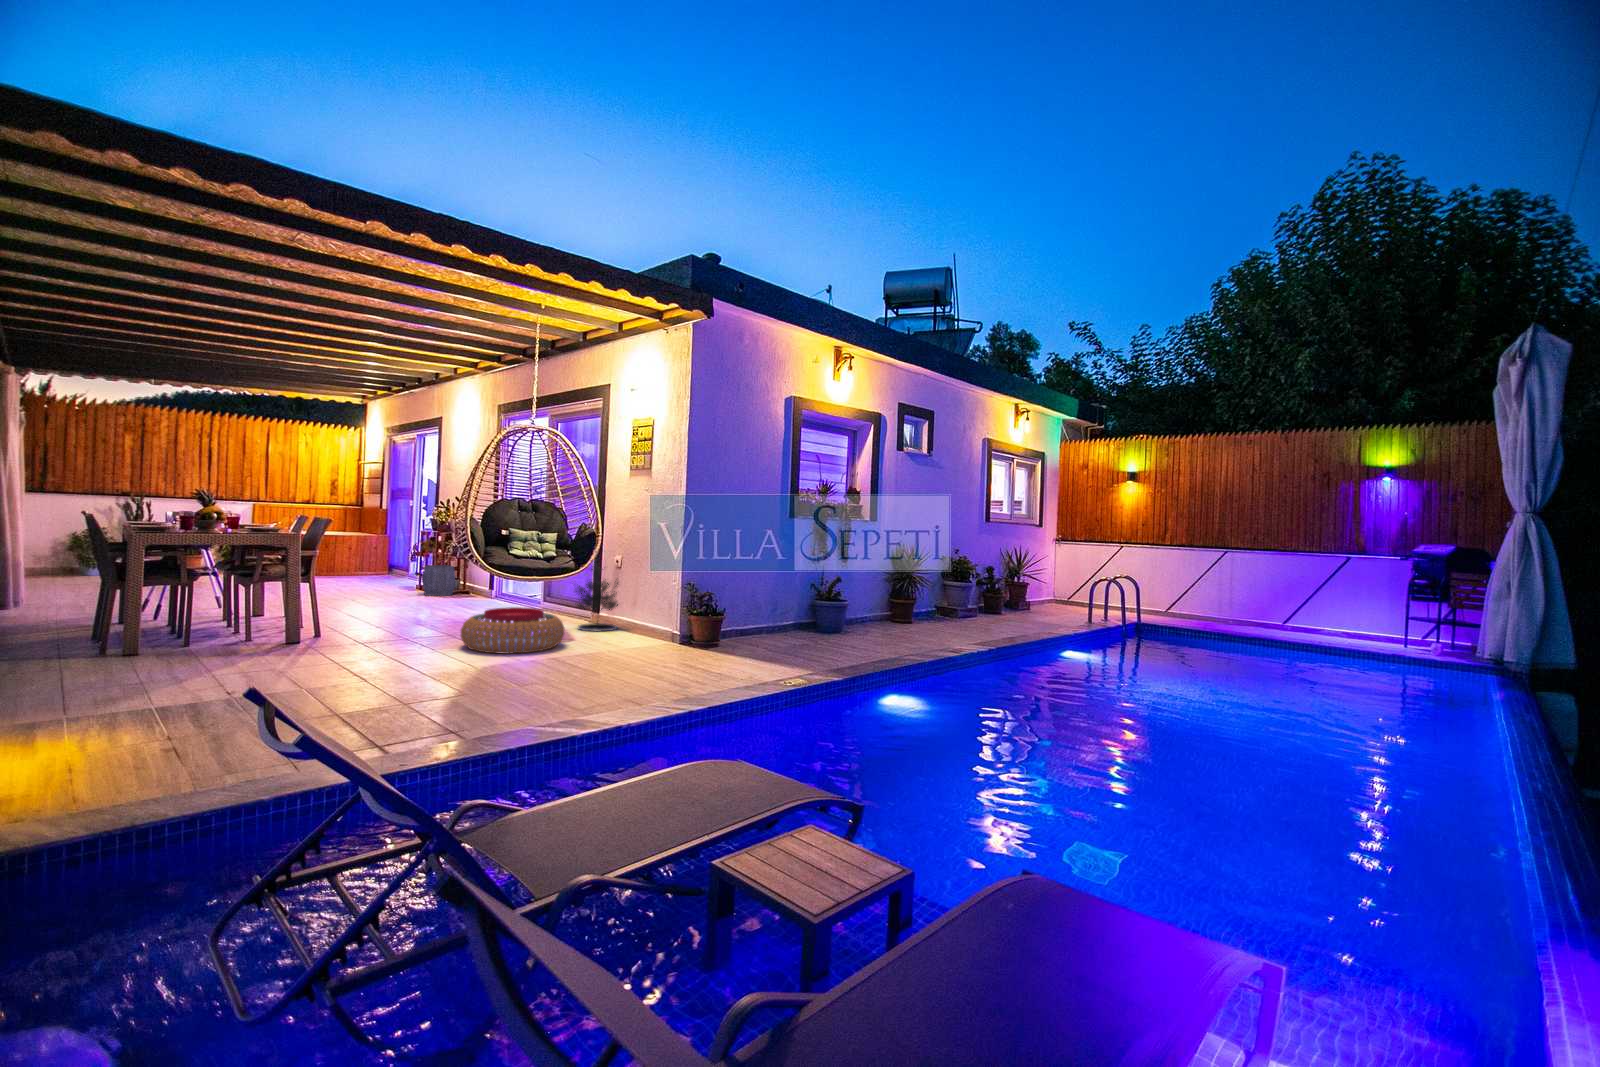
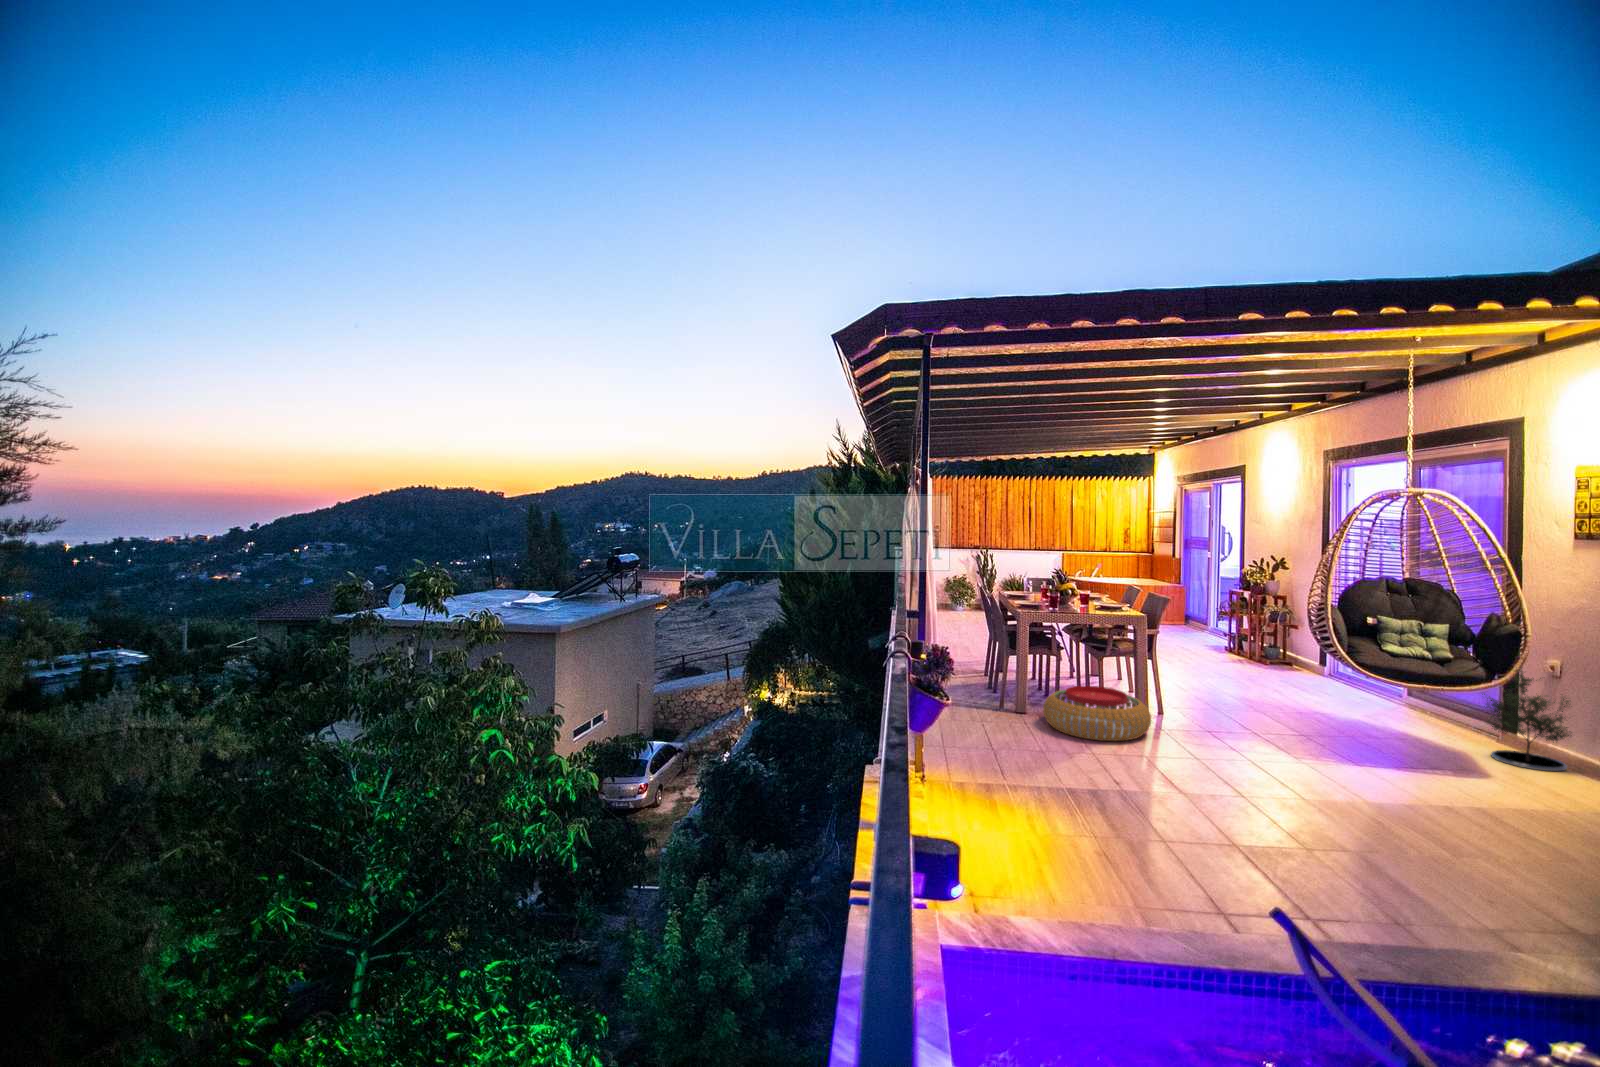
woven basket: present [423,565,455,596] -> none [1236,630,1273,666]
pouf: present [461,607,564,654] -> present [1043,686,1151,741]

